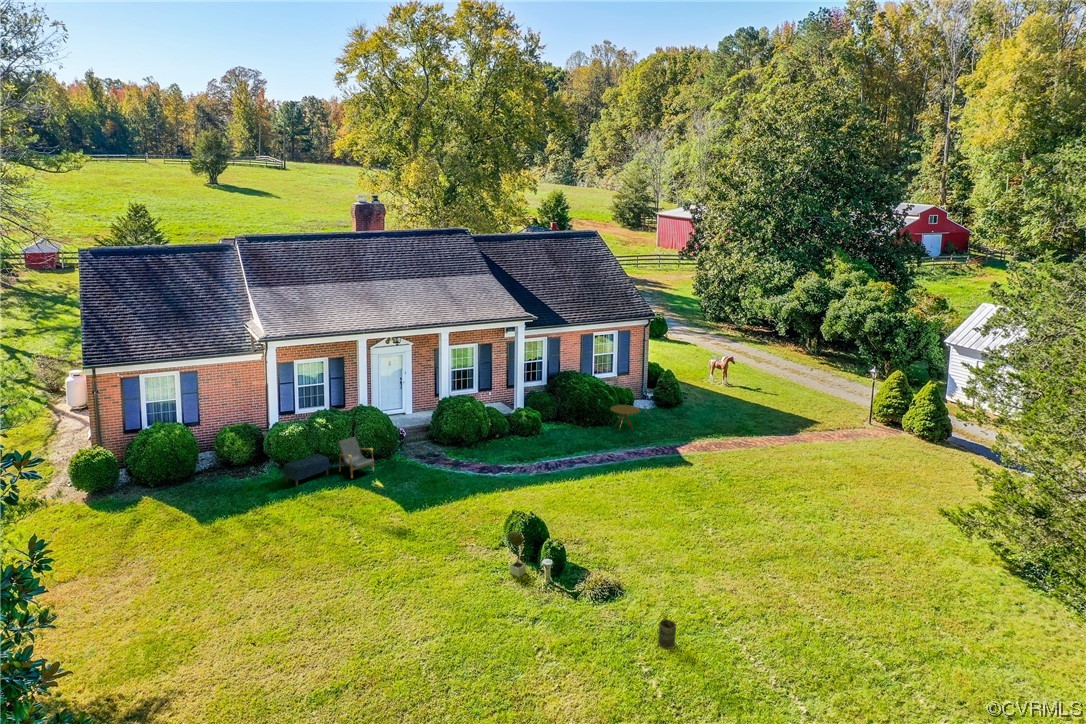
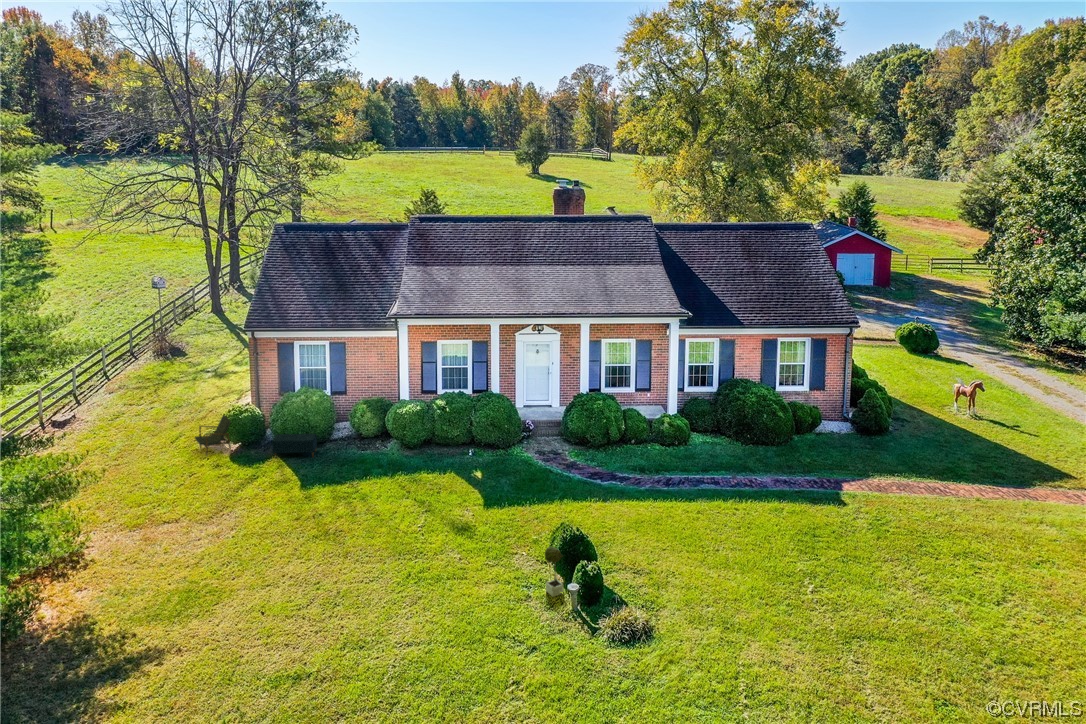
round table: present [611,405,640,428] -> none [776,425,812,457]
lounge chair: present [338,437,374,478] -> present [195,415,231,456]
bench: present [284,454,329,486] -> present [272,434,317,458]
basket: present [658,619,676,649] -> none [651,670,671,712]

